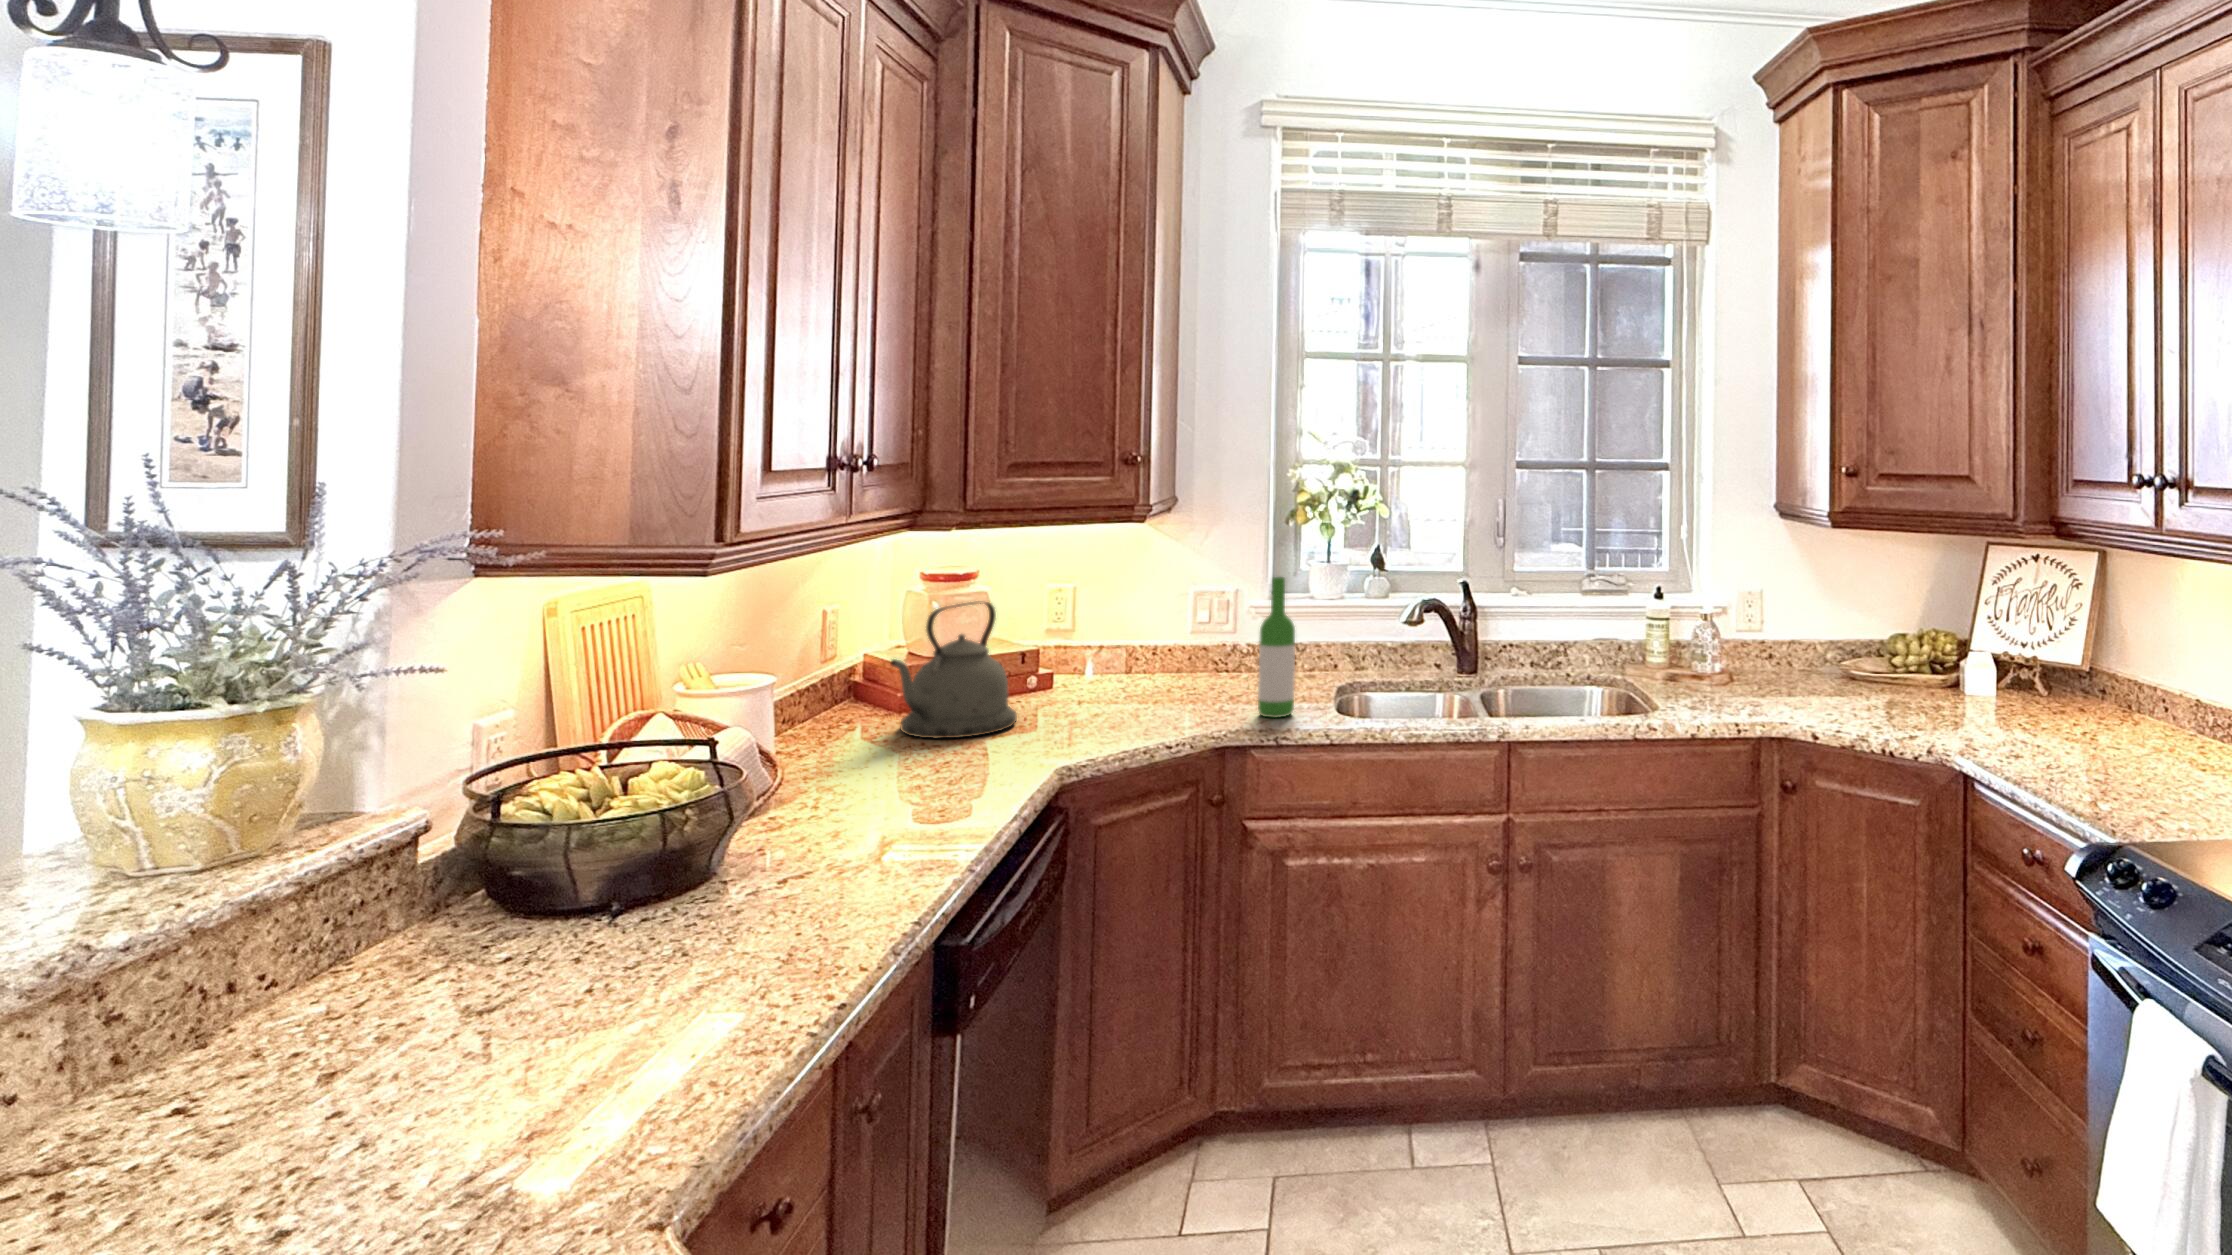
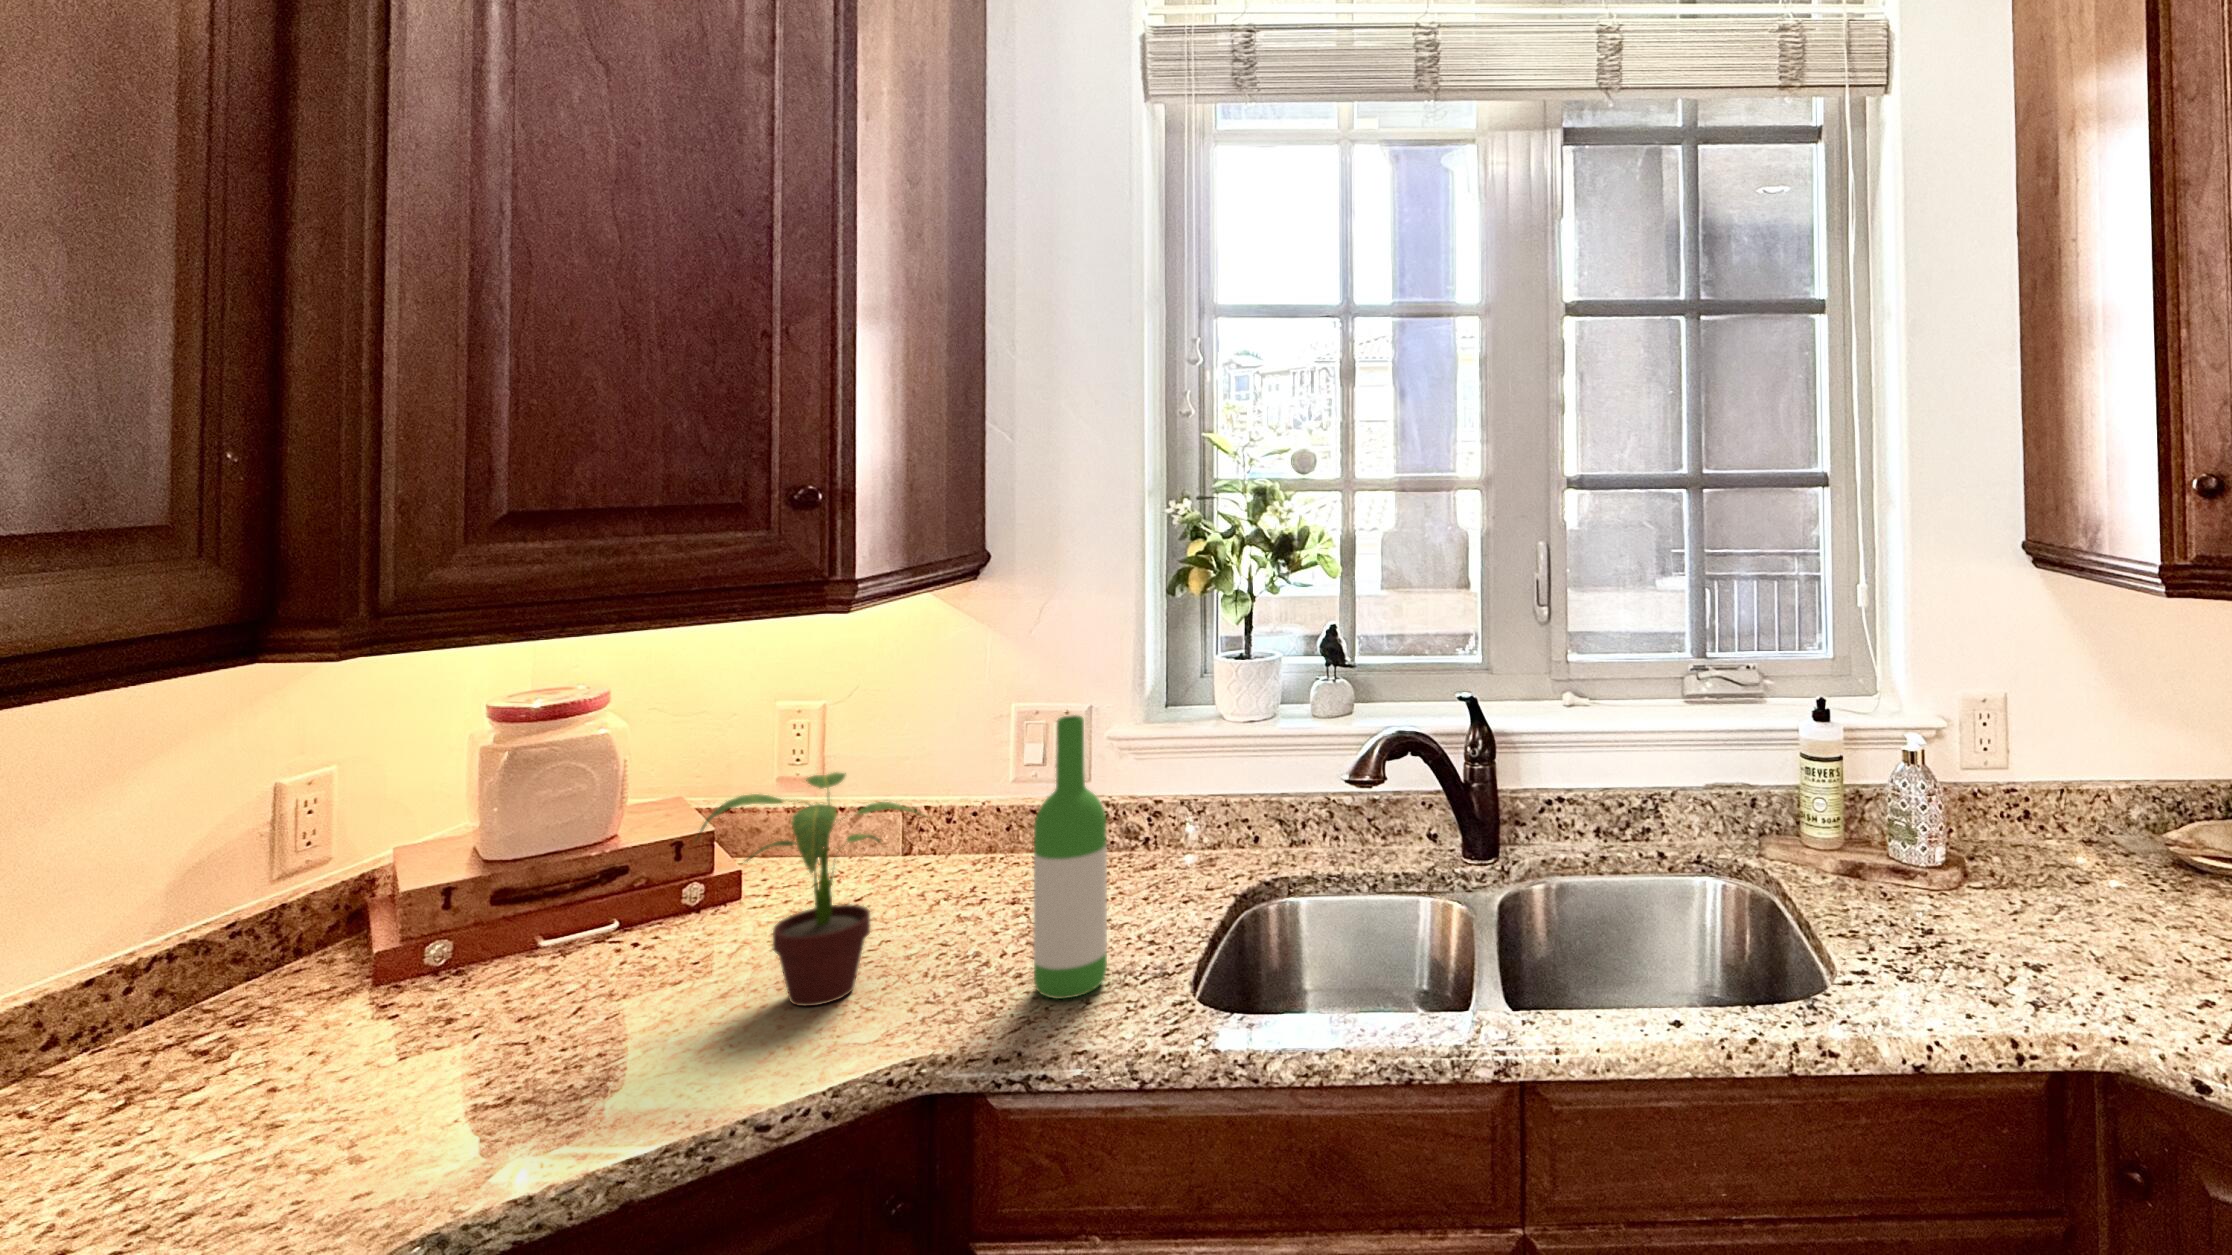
kettle: present [891,602,1017,738] -> none [181,777,560,1085]
potted plant: none [1094,608,1196,720] -> present [700,772,925,1006]

